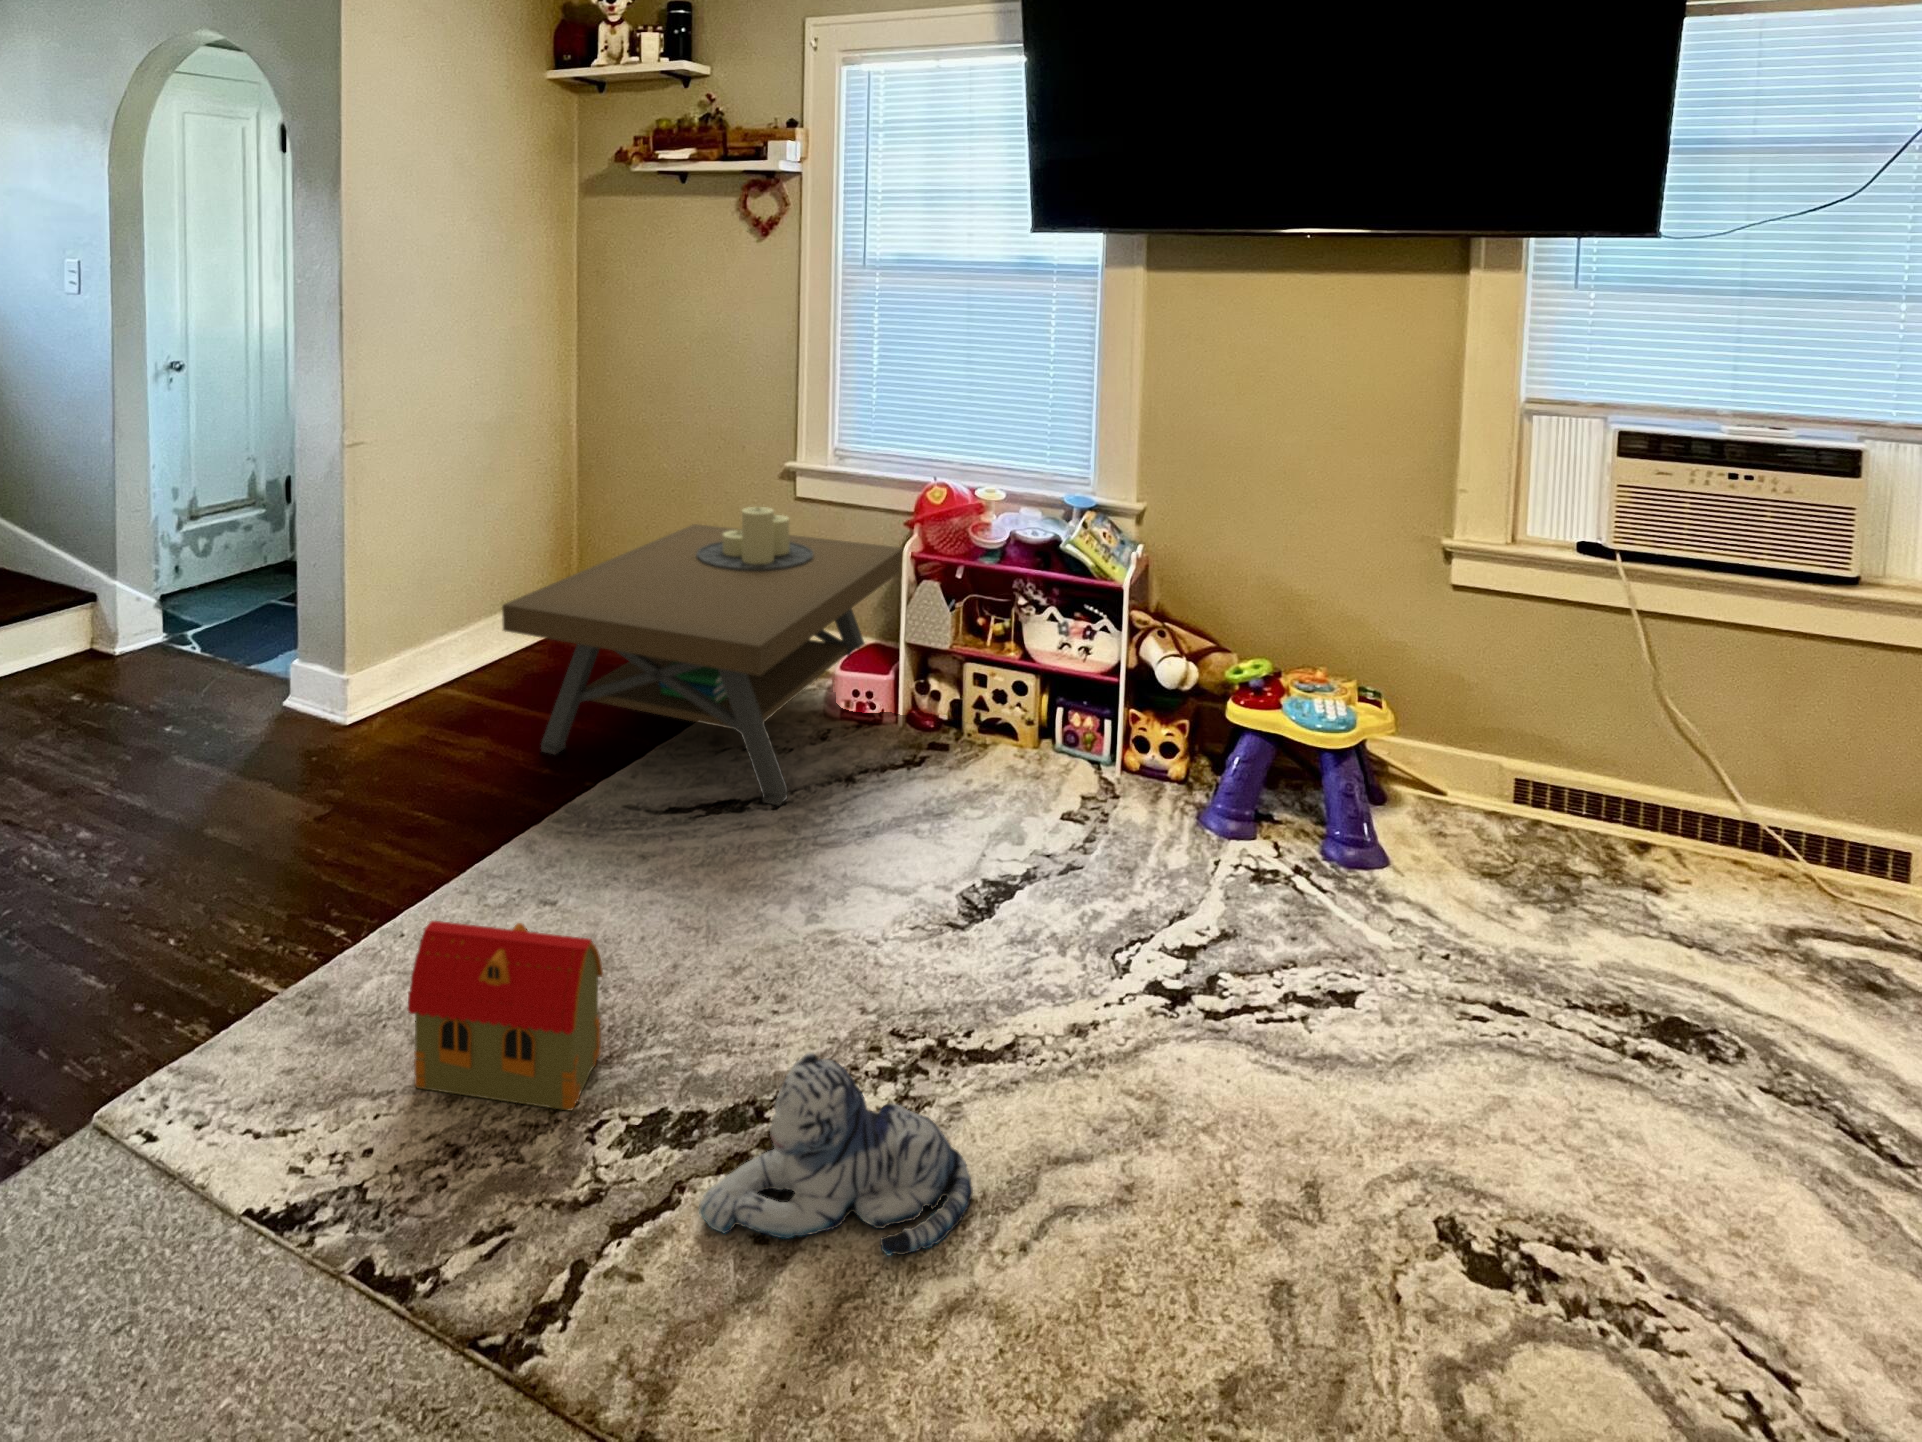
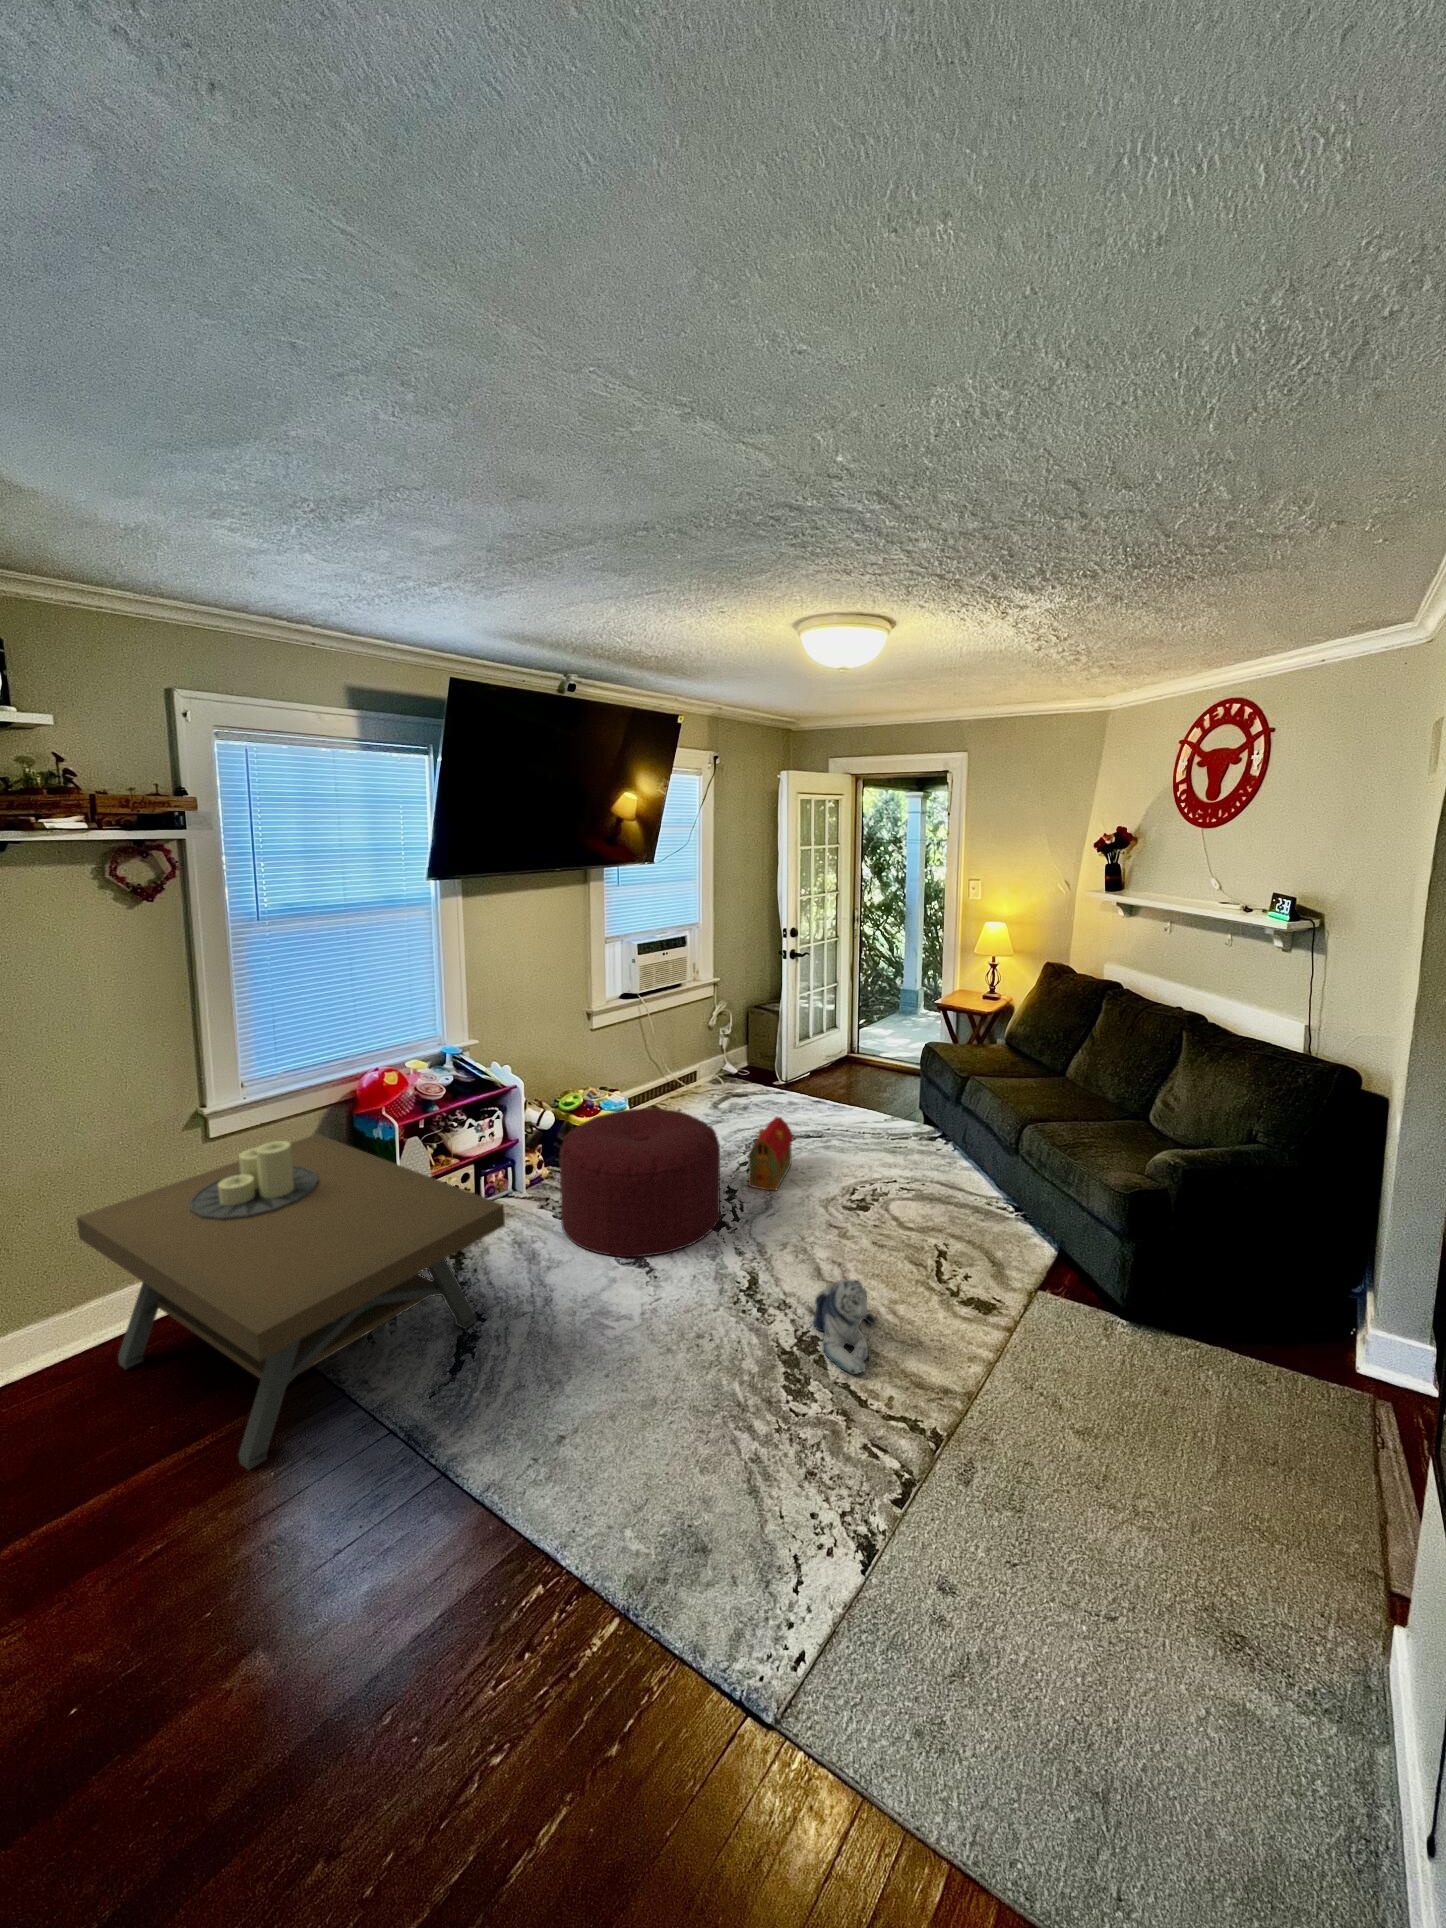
ottoman: none [983,677,1313,983] -> present [560,1108,720,1257]
toy house: present [407,921,603,1111] -> present [748,1117,793,1191]

